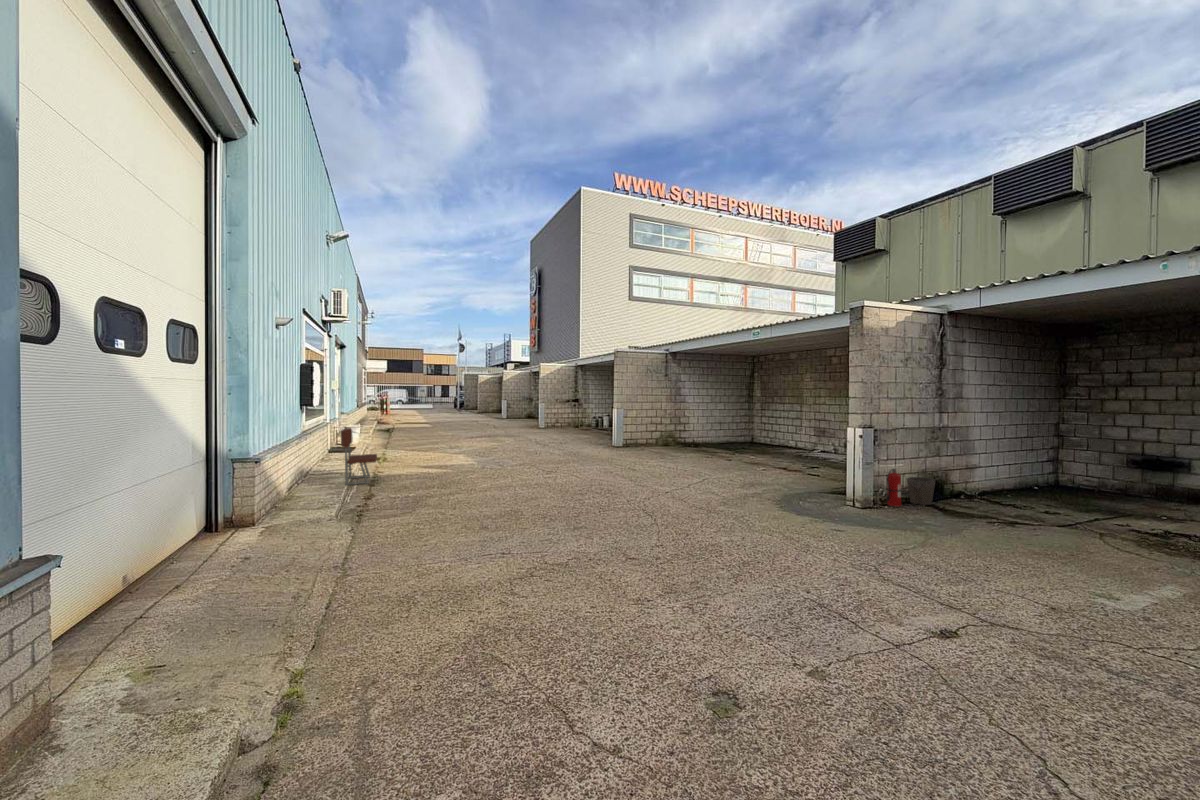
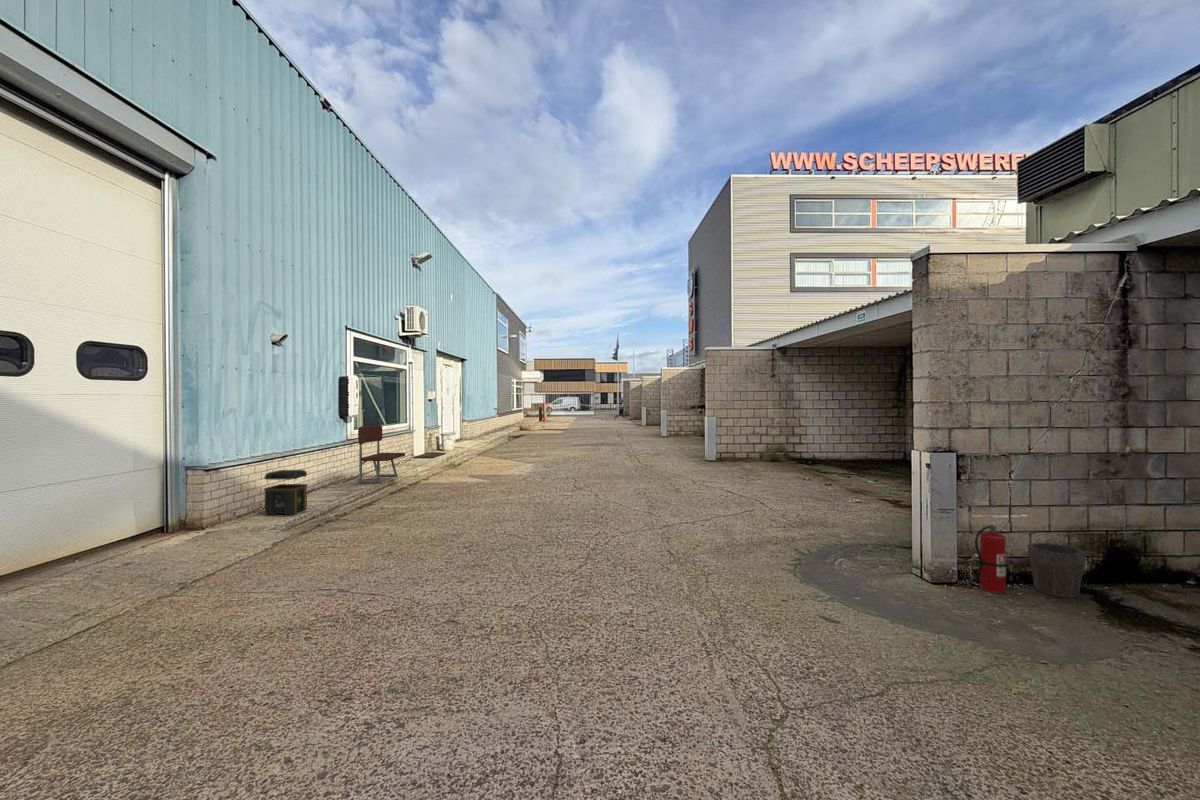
toolbox: none [322,473,356,517] -> present [264,470,308,515]

